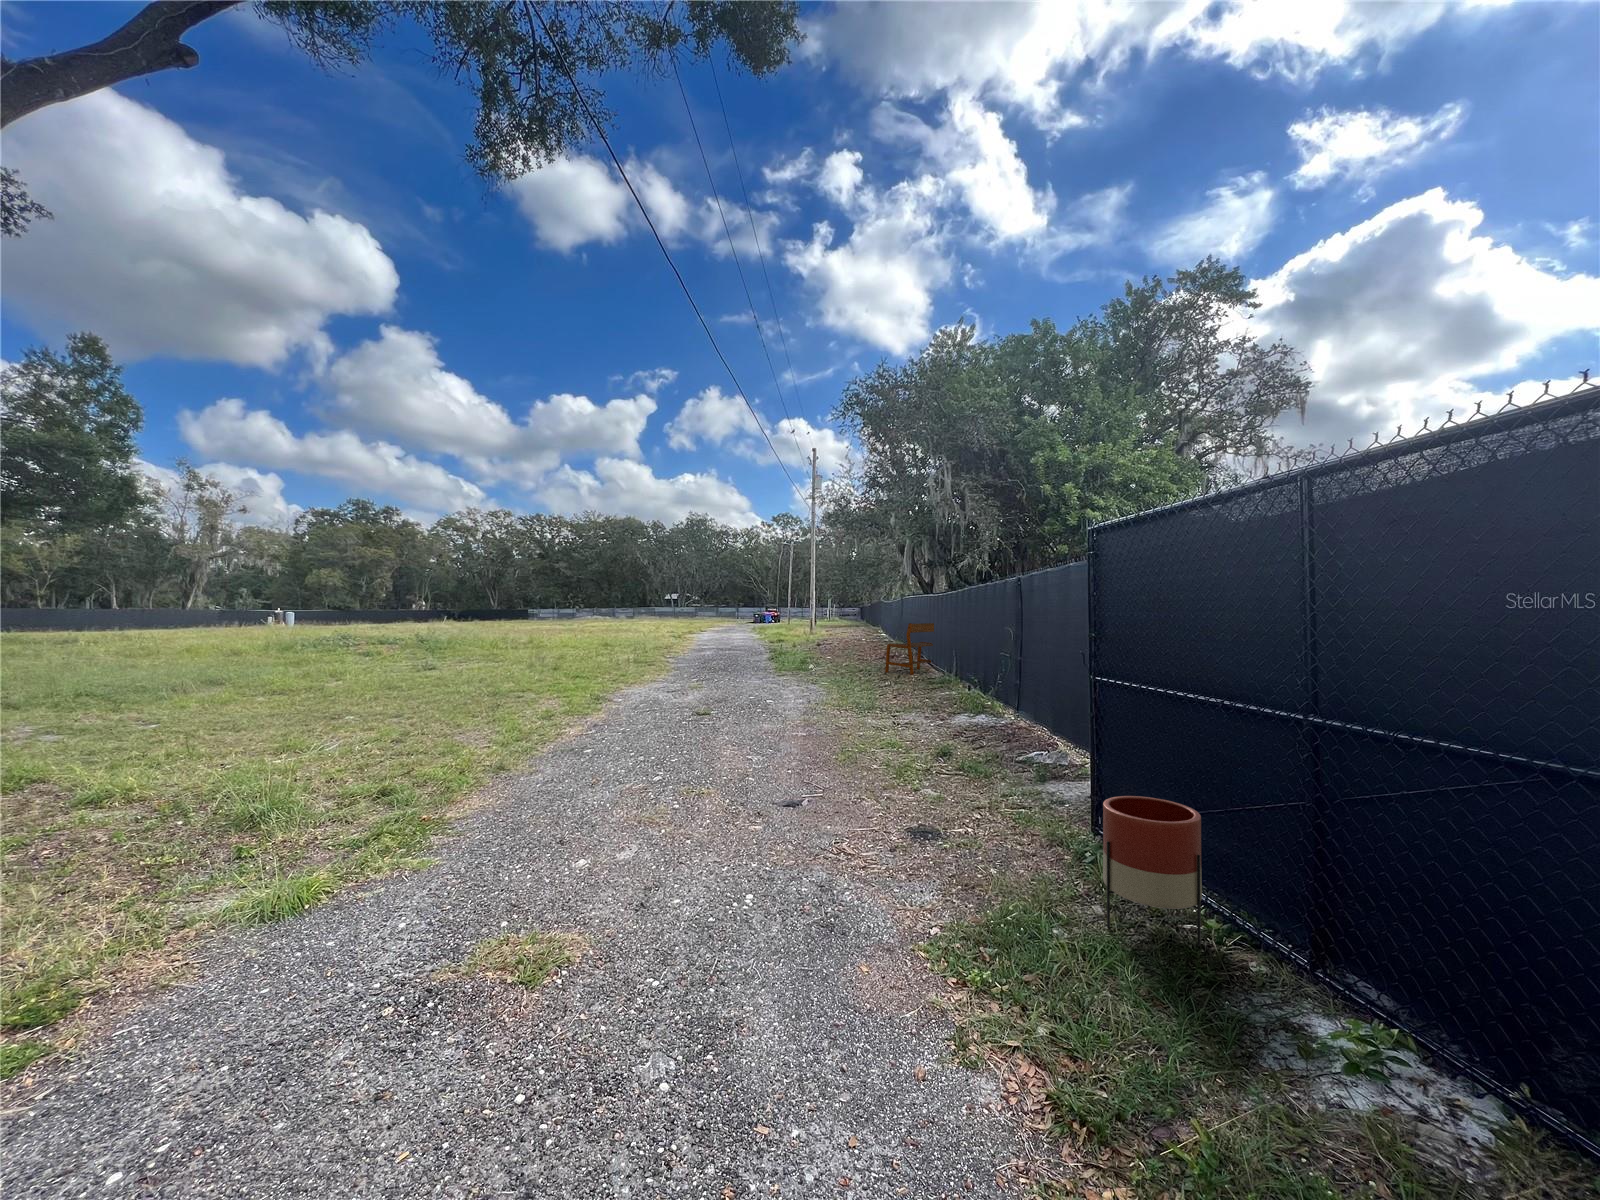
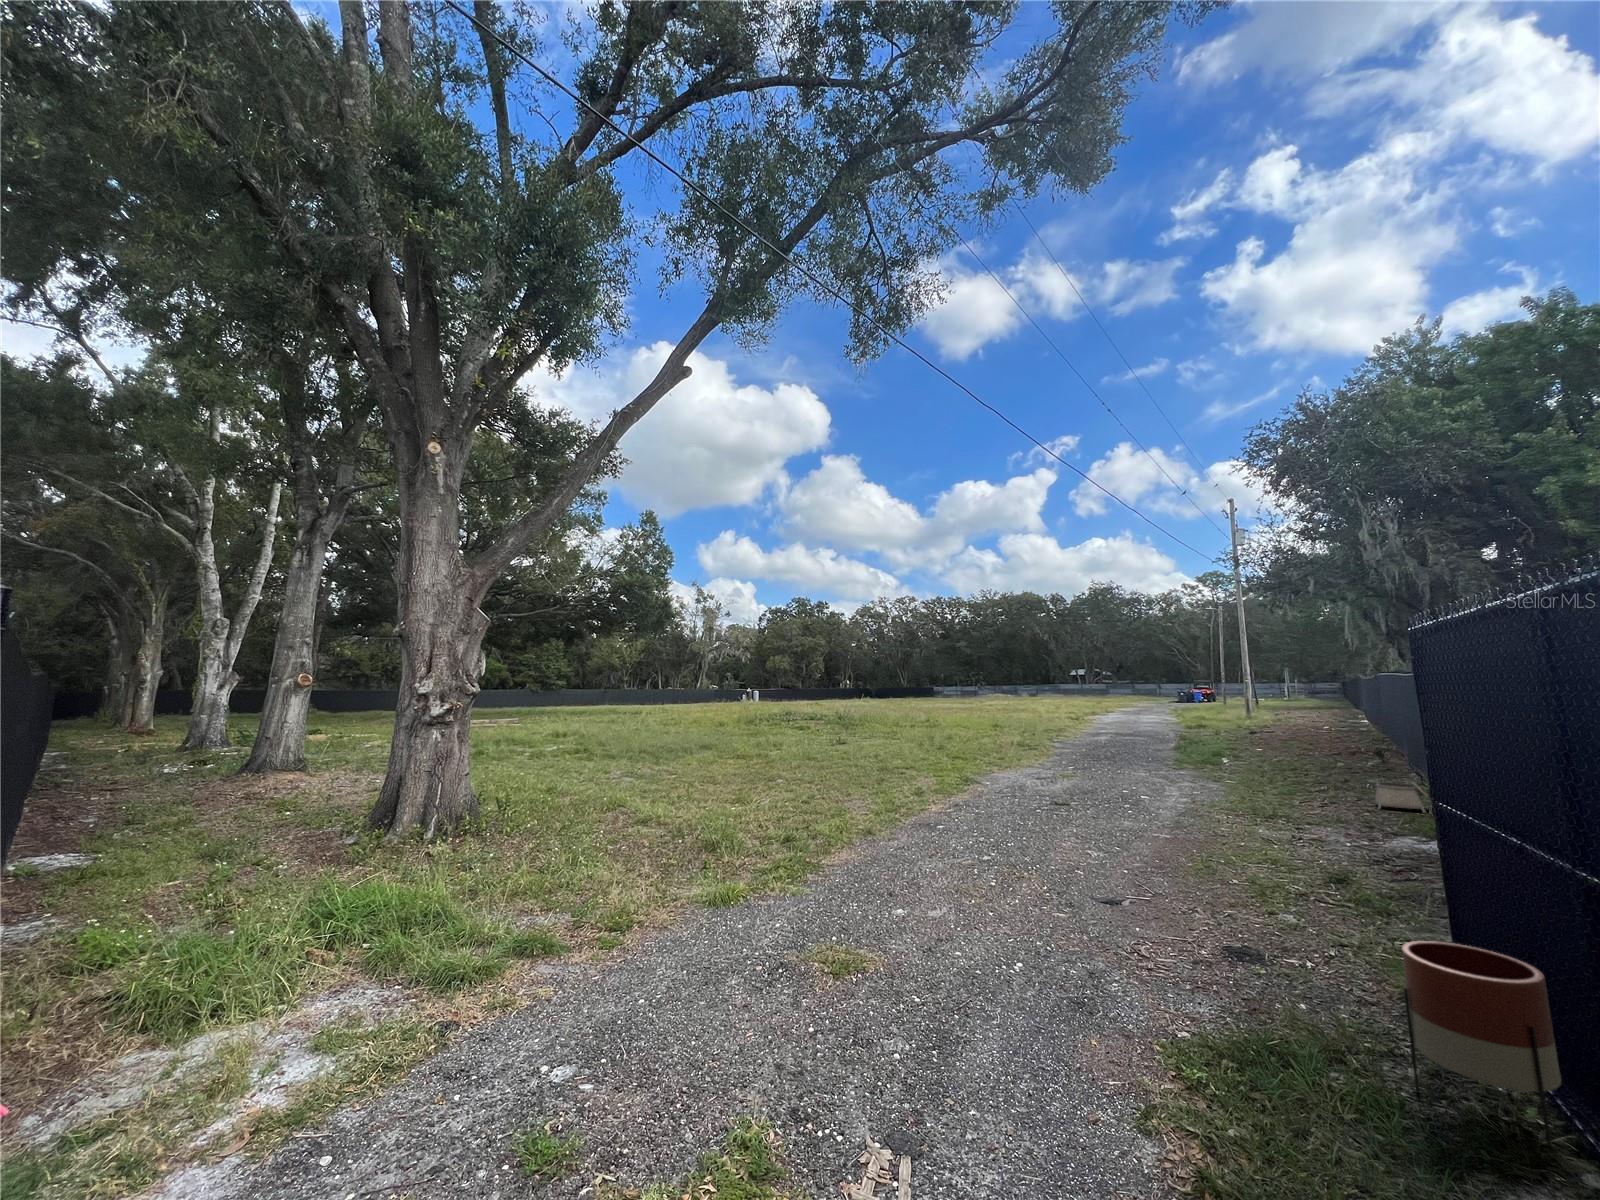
bench: present [885,623,934,675] -> none [1327,712,1428,780]
basket: none [926,673,967,696] -> present [1375,782,1428,813]

